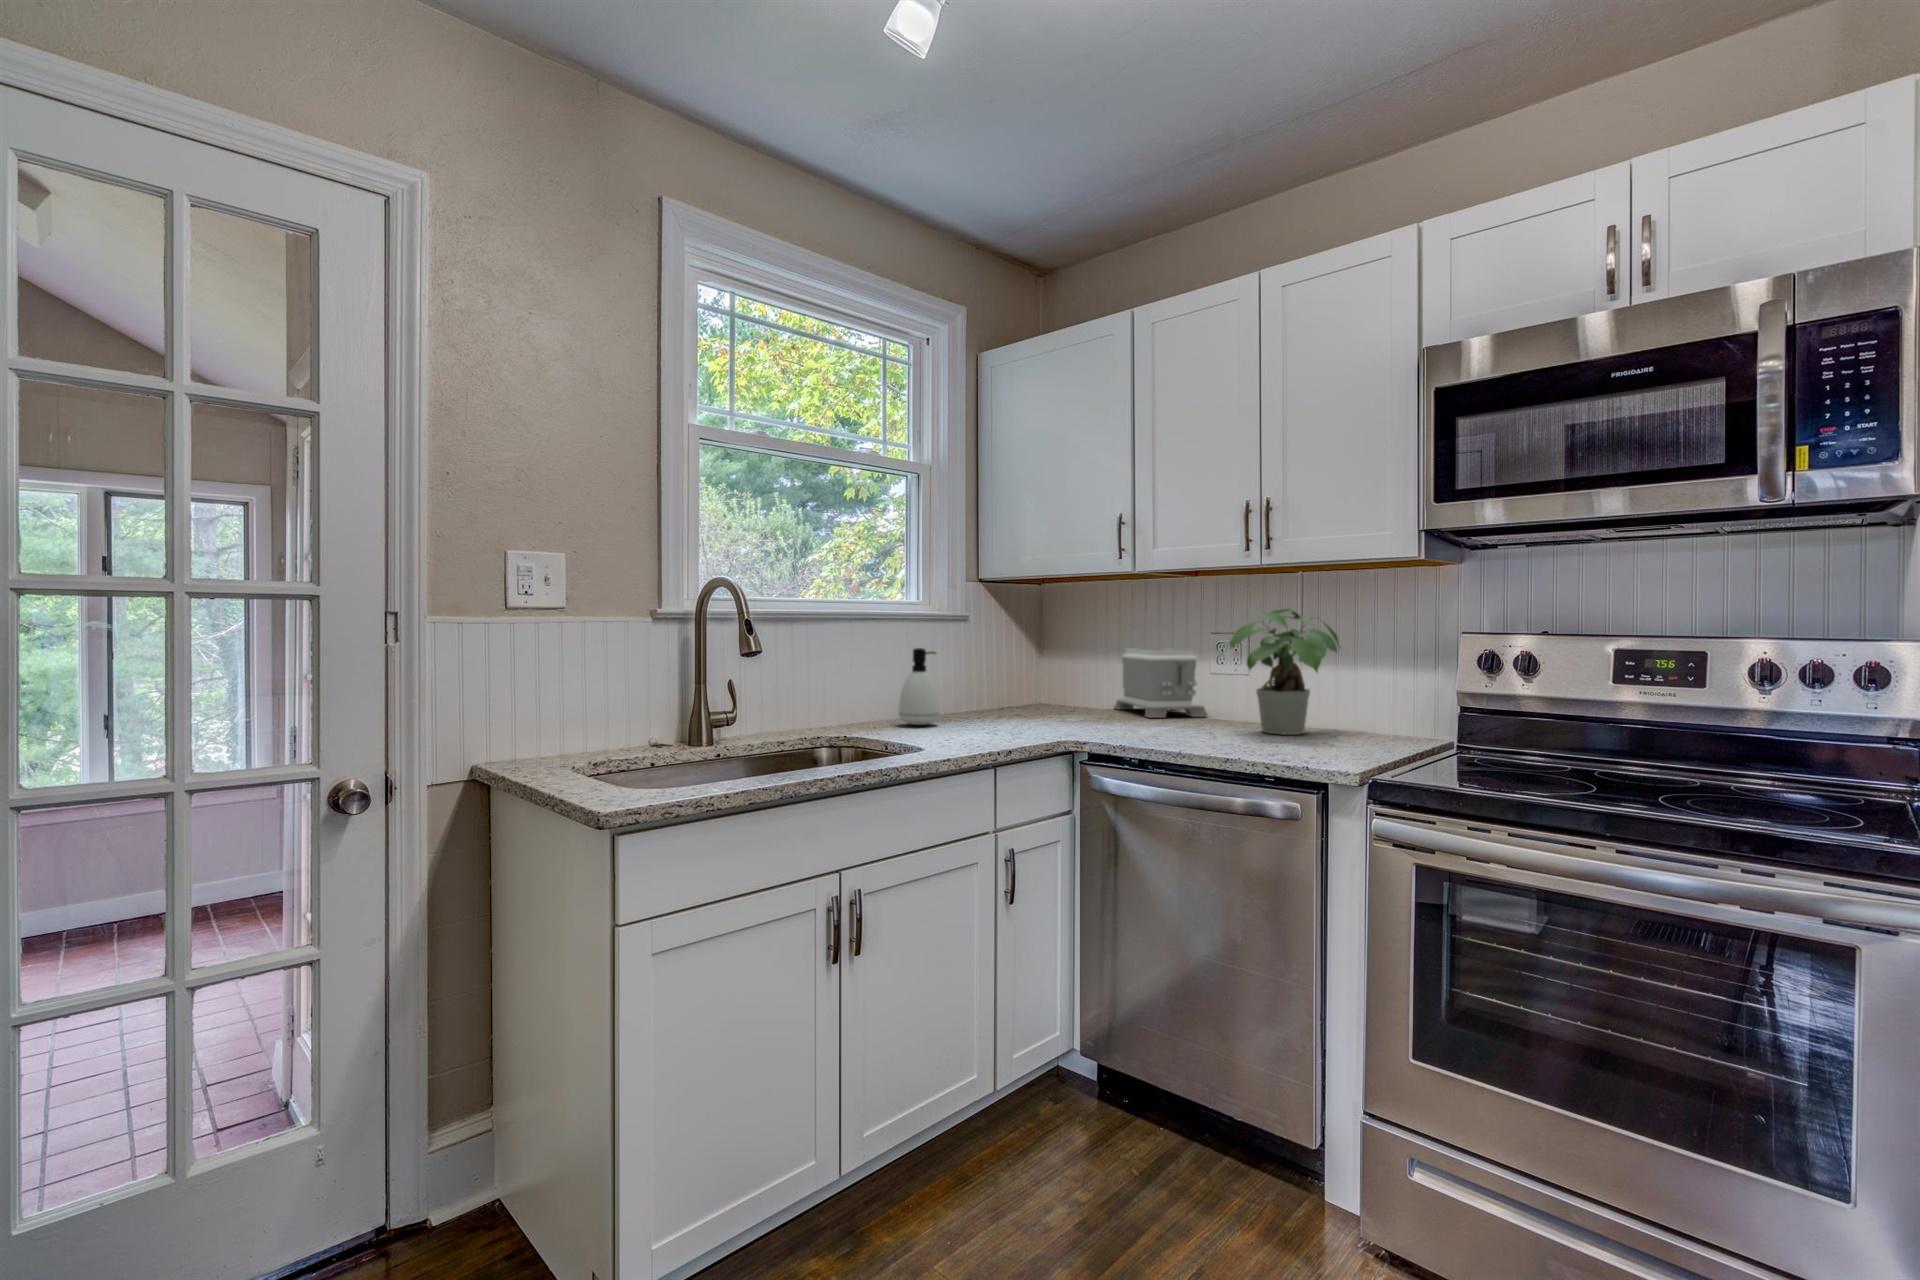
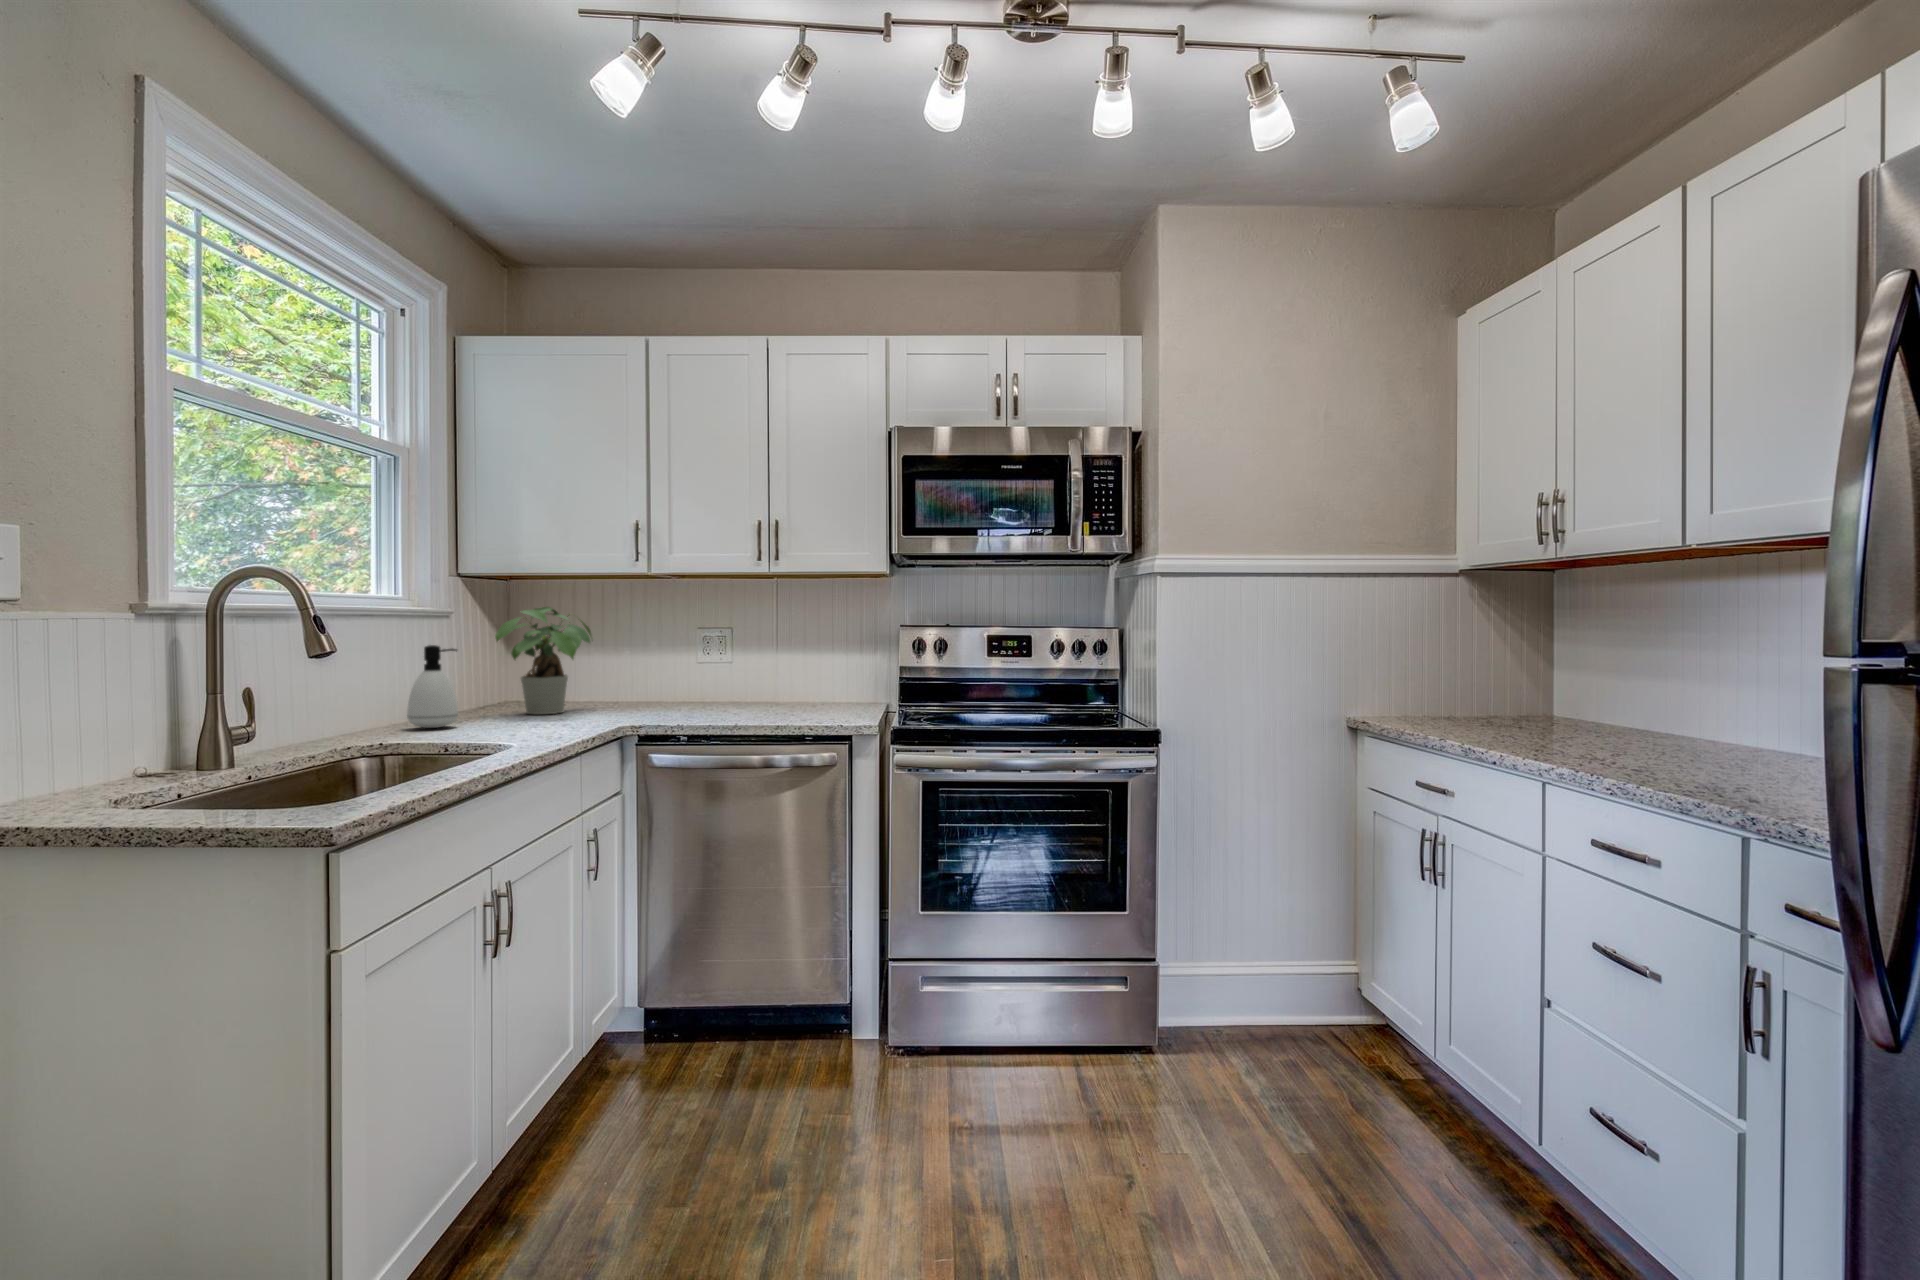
potted plant: present [1229,609,1340,735] -> present [495,607,593,714]
toaster: present [1114,648,1208,718] -> none [596,642,698,705]

